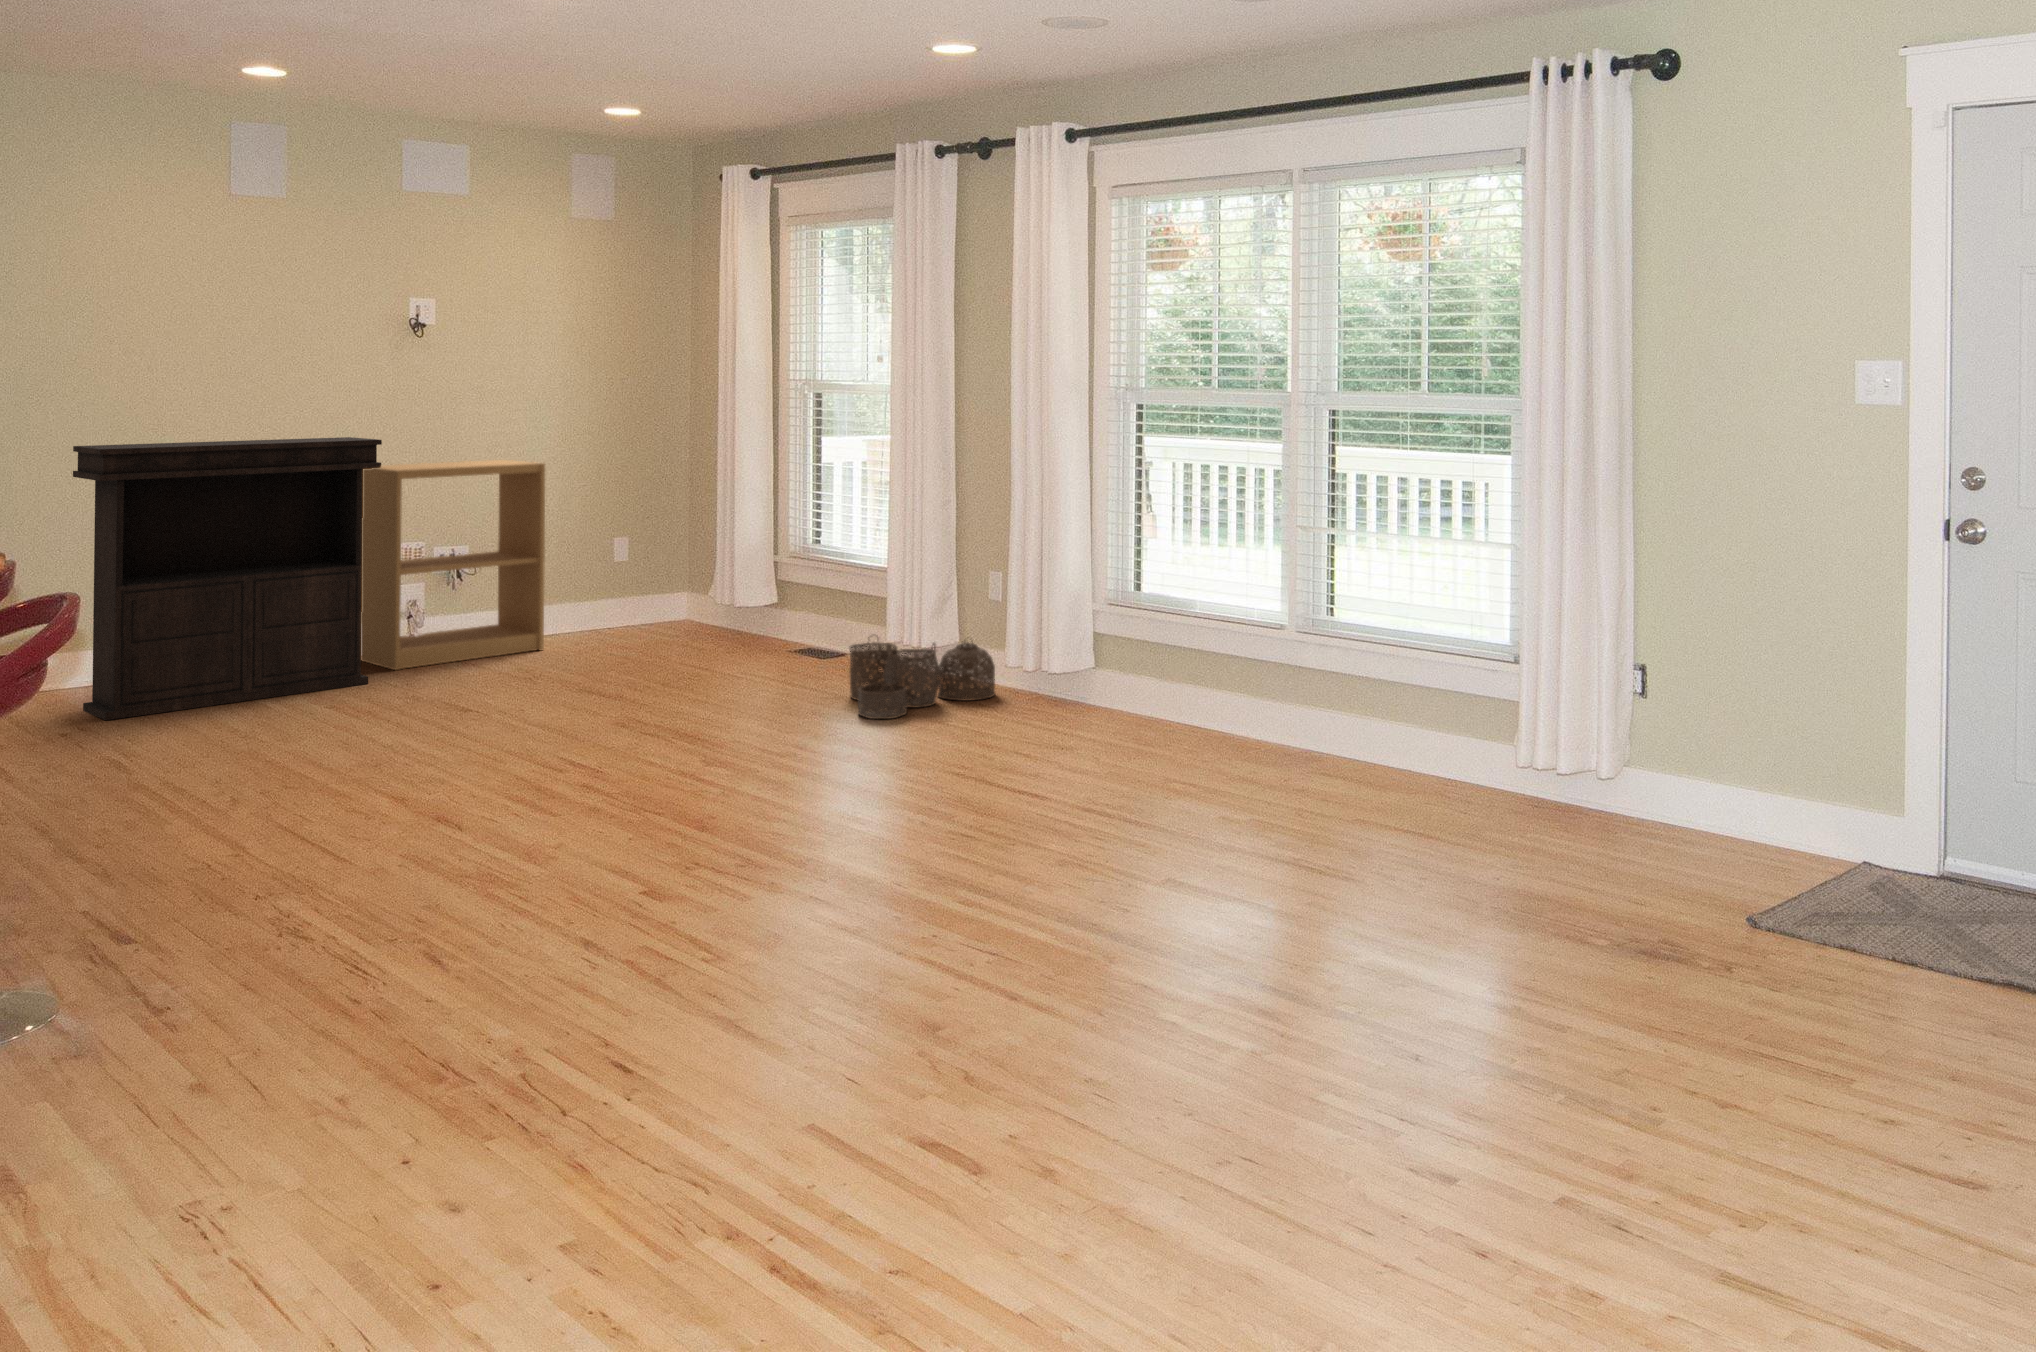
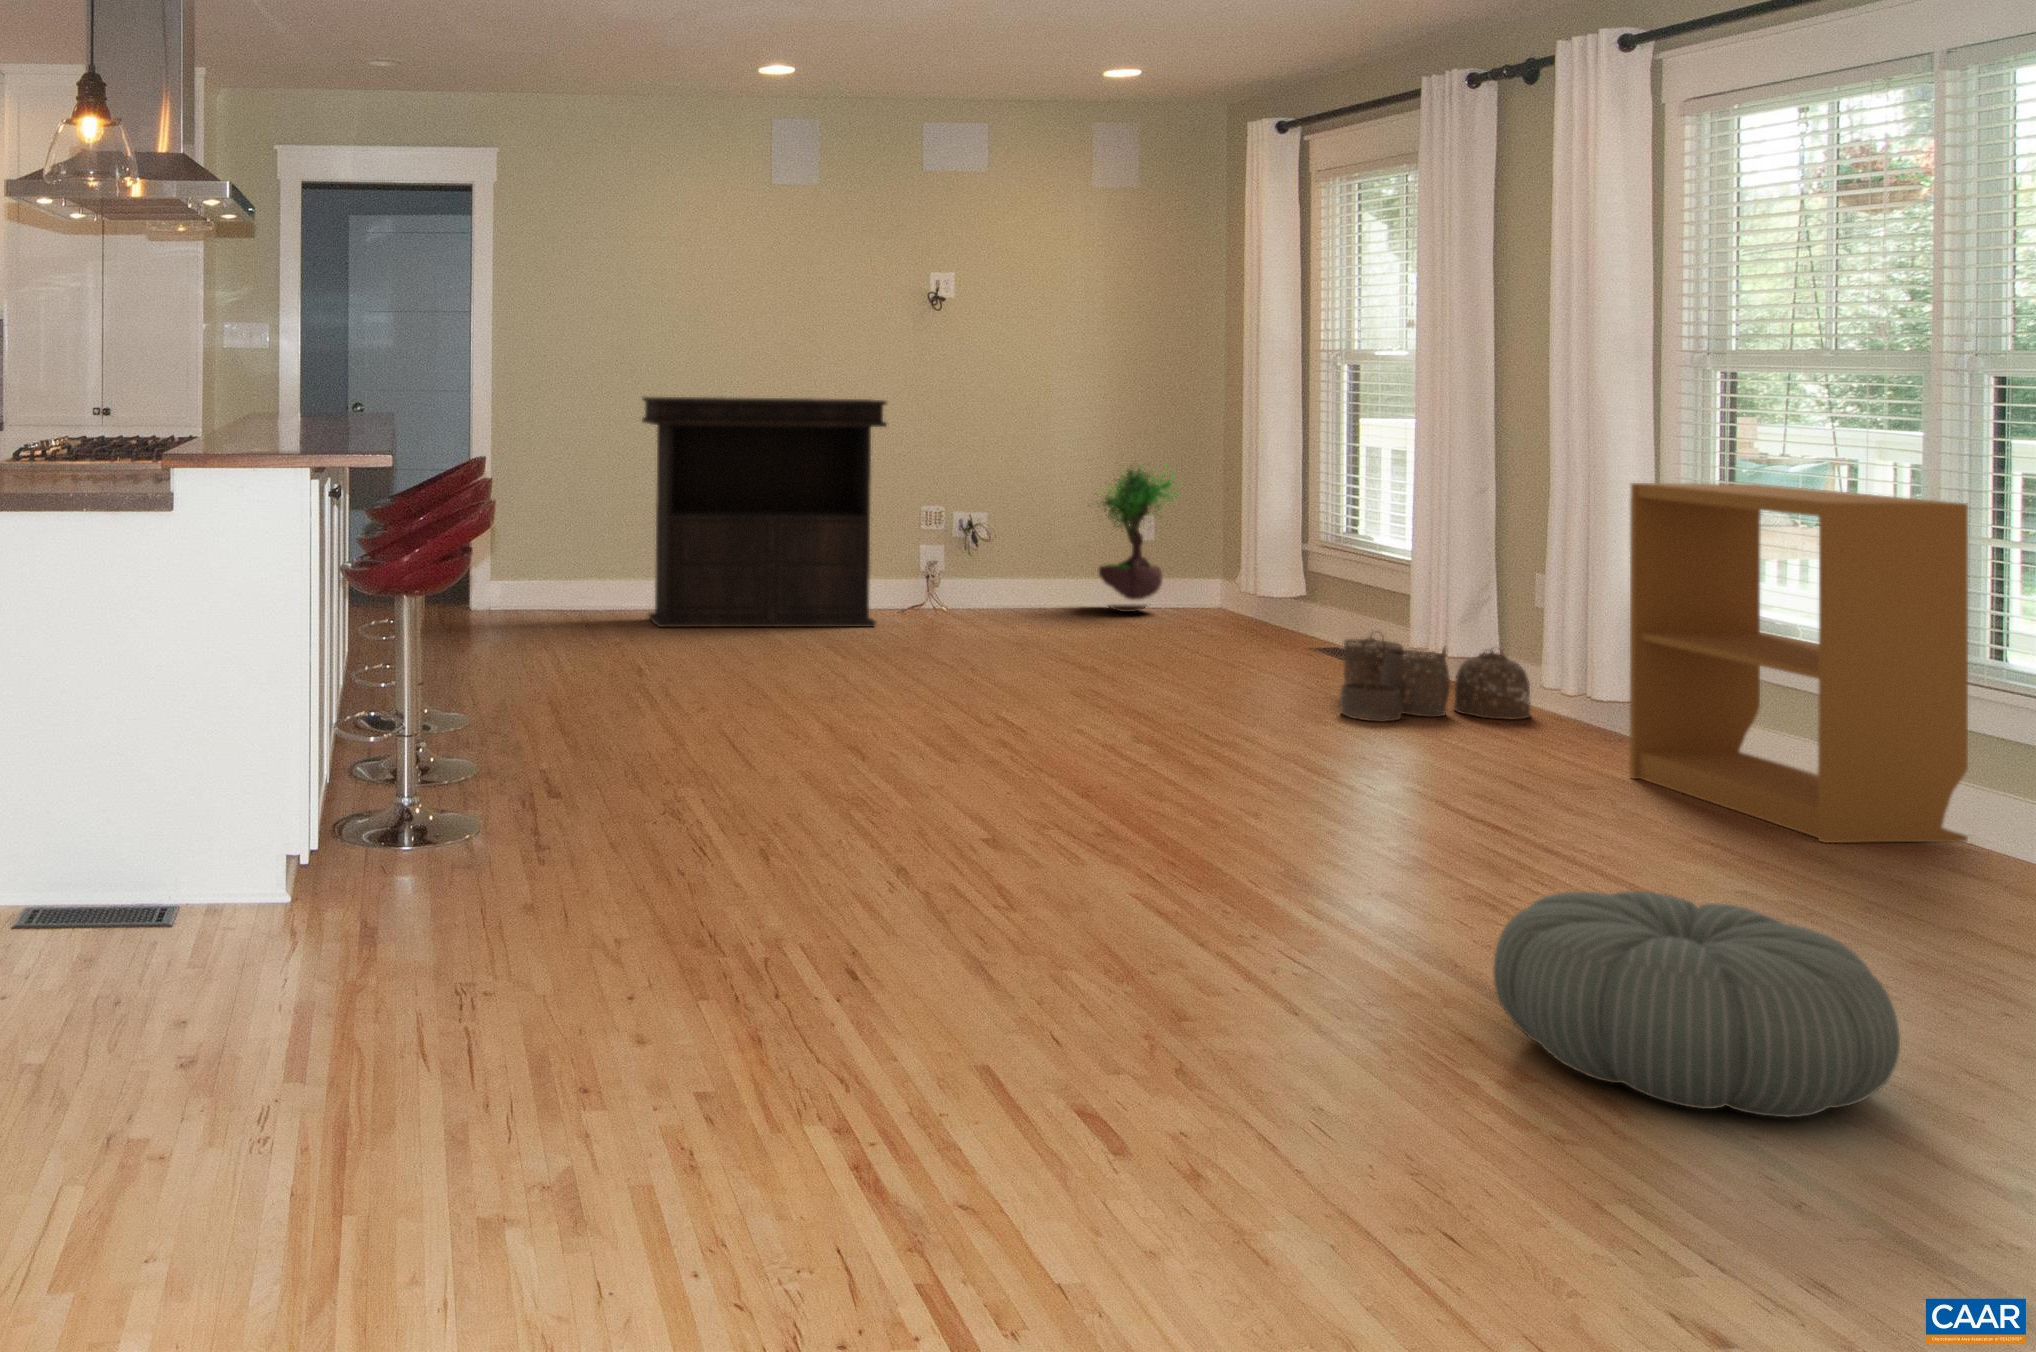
bookshelf: present [361,460,545,670] -> present [1629,483,1968,843]
potted tree: none [573,478,663,633] -> present [1088,462,1182,612]
pouf: none [1178,861,1447,1039] -> present [1493,891,1900,1118]

